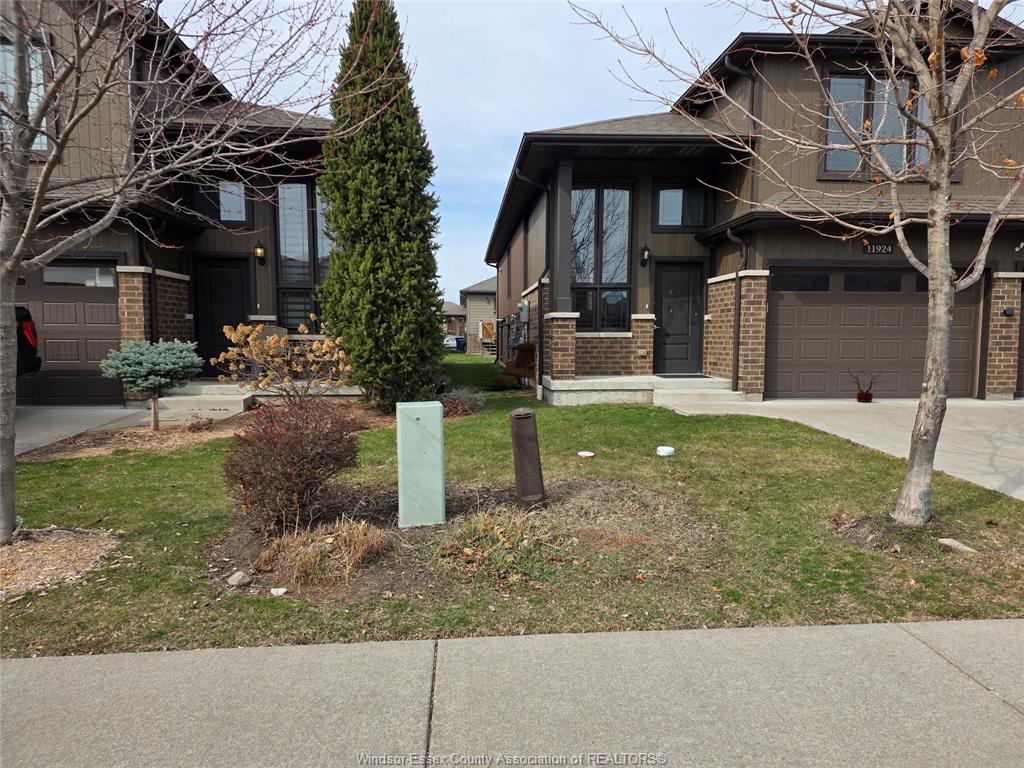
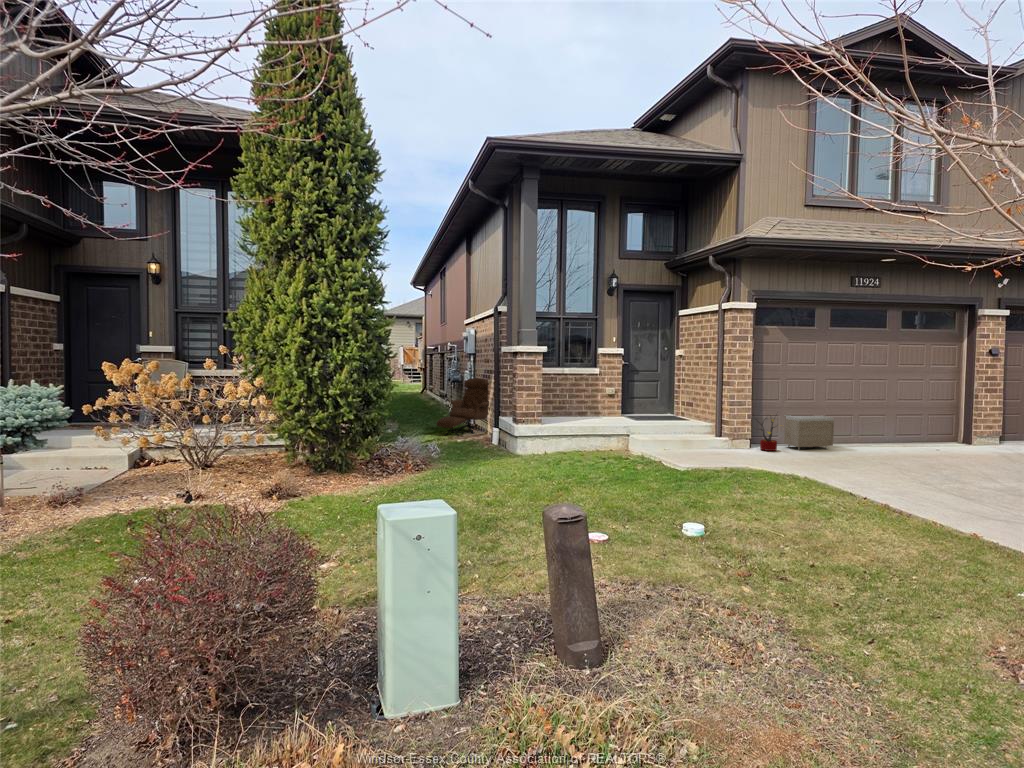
storage bench: none [797,372,844,403] -> present [784,415,834,450]
decorative plant: present [851,374,888,402] -> present [756,418,777,451]

